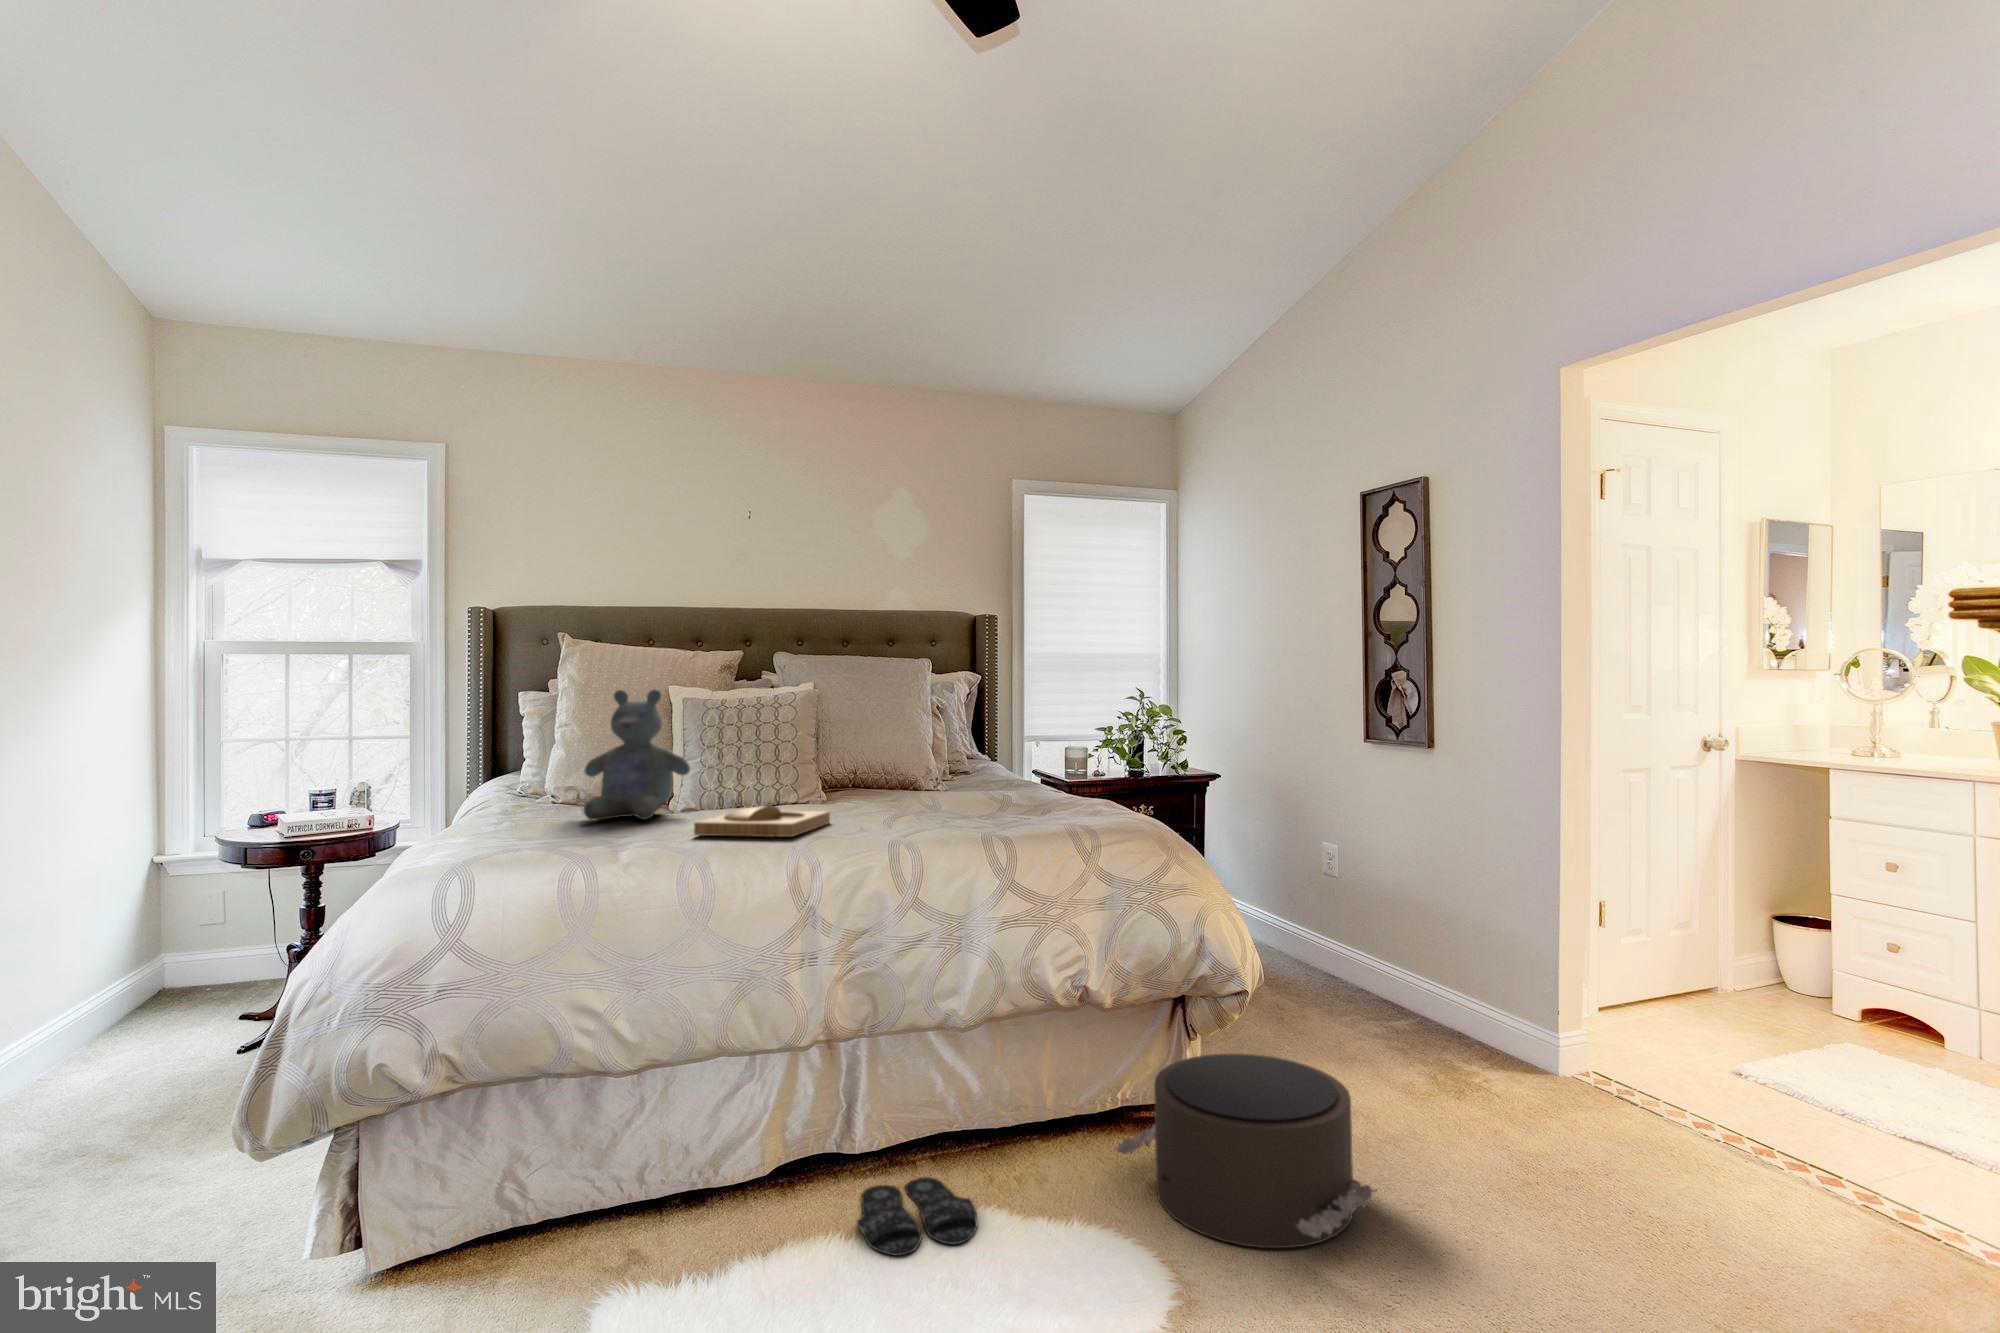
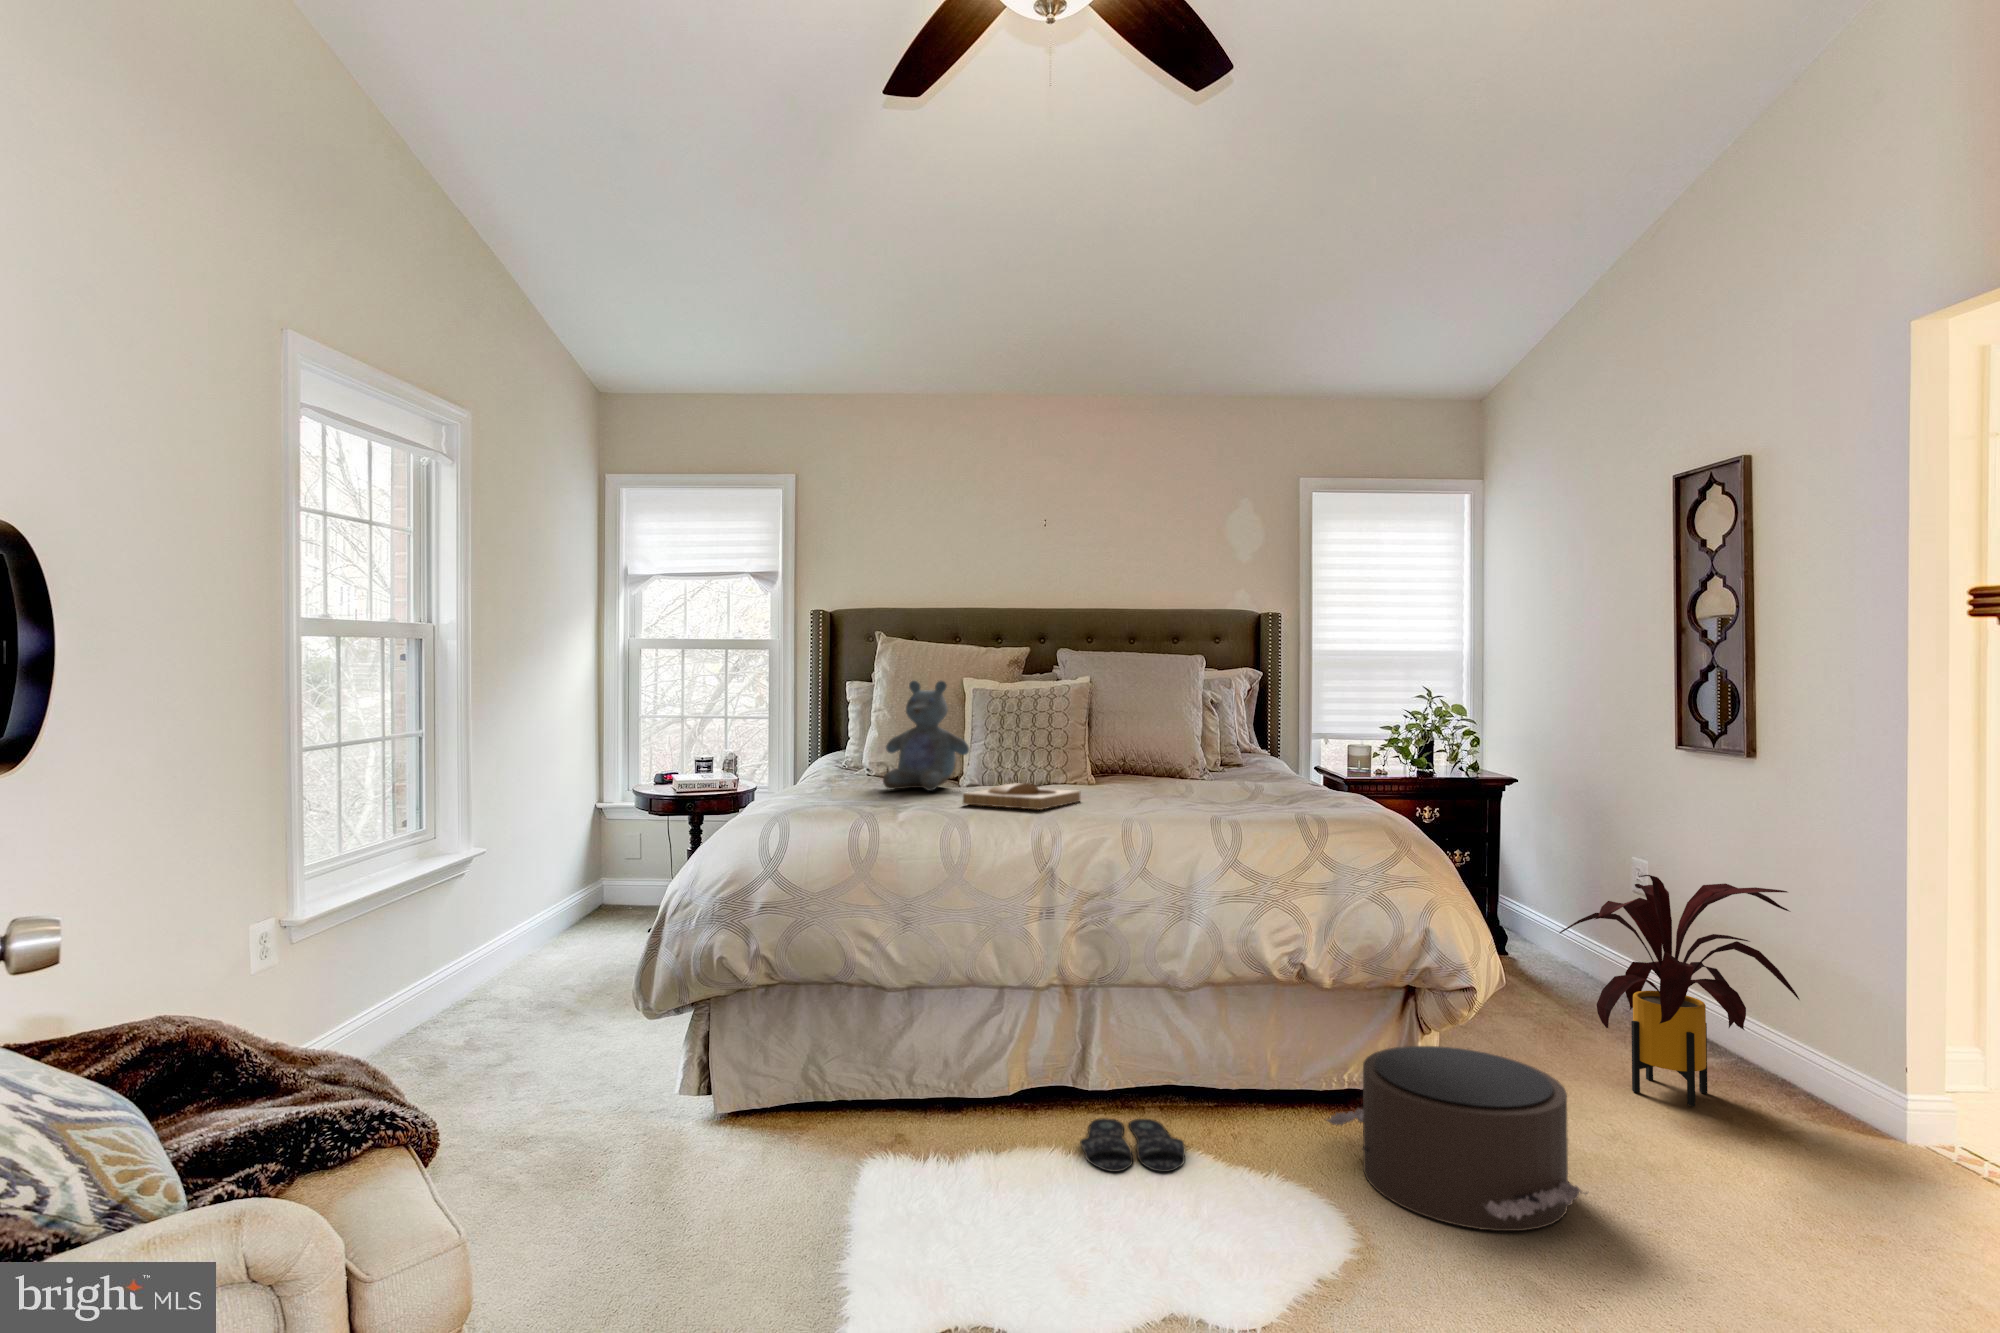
house plant: none [1288,862,1497,1074] -> present [1560,875,1799,1106]

